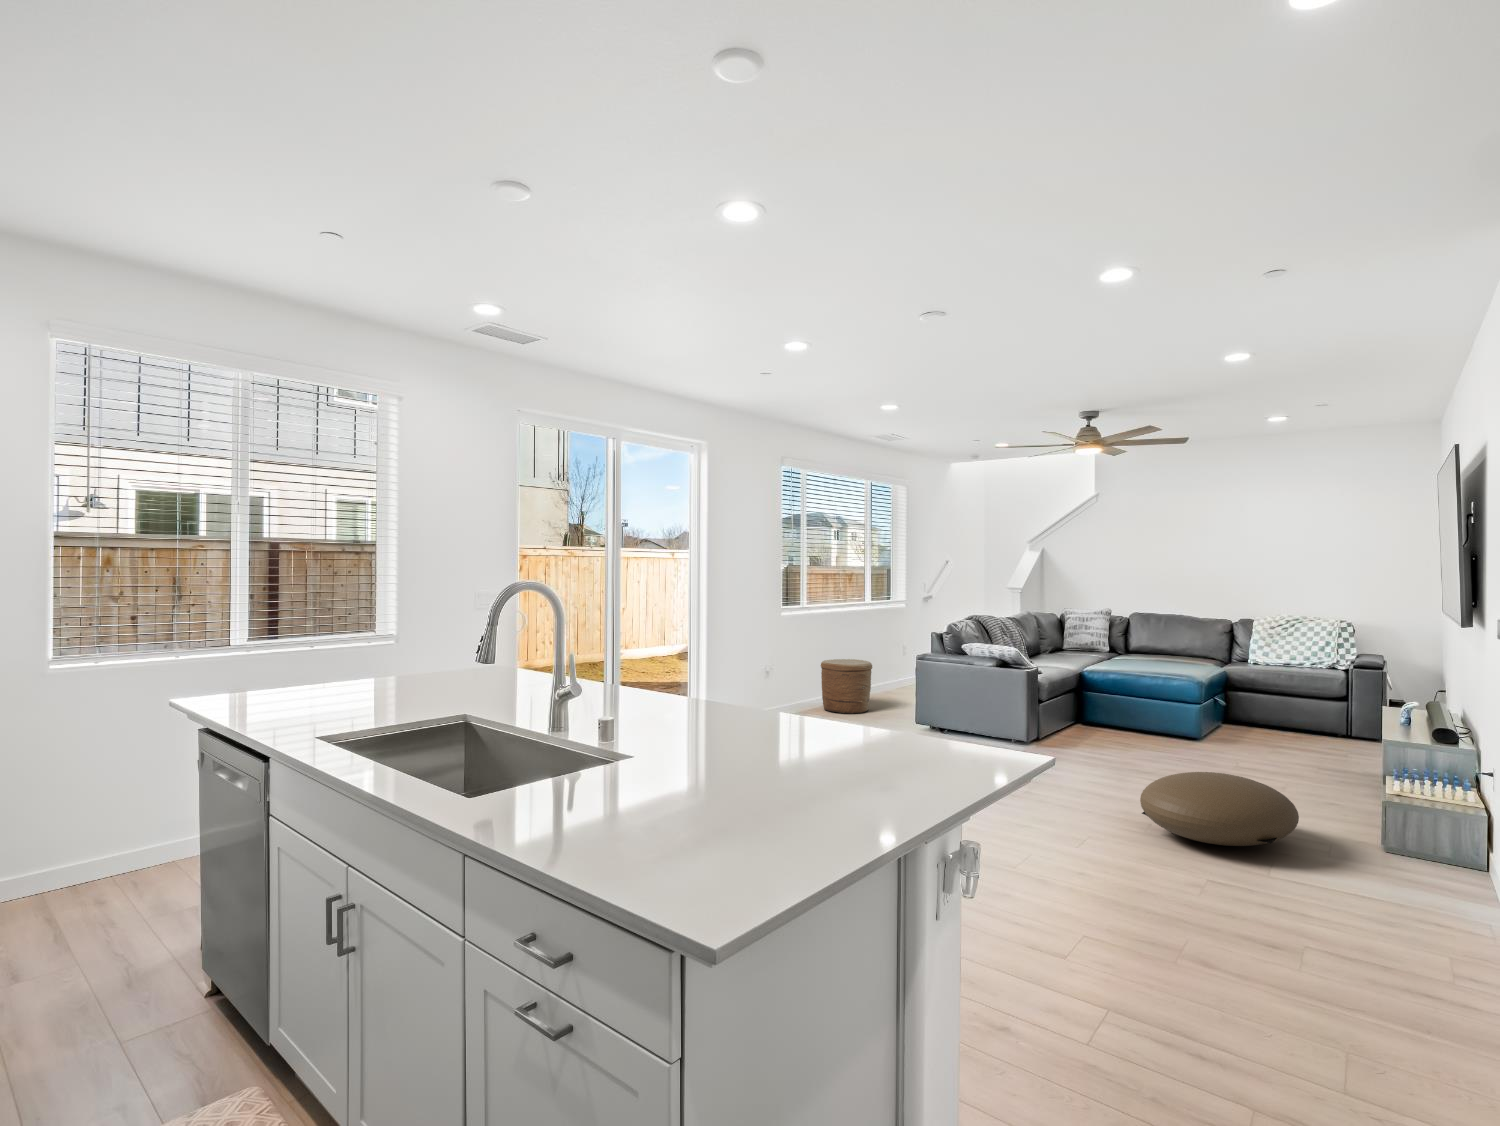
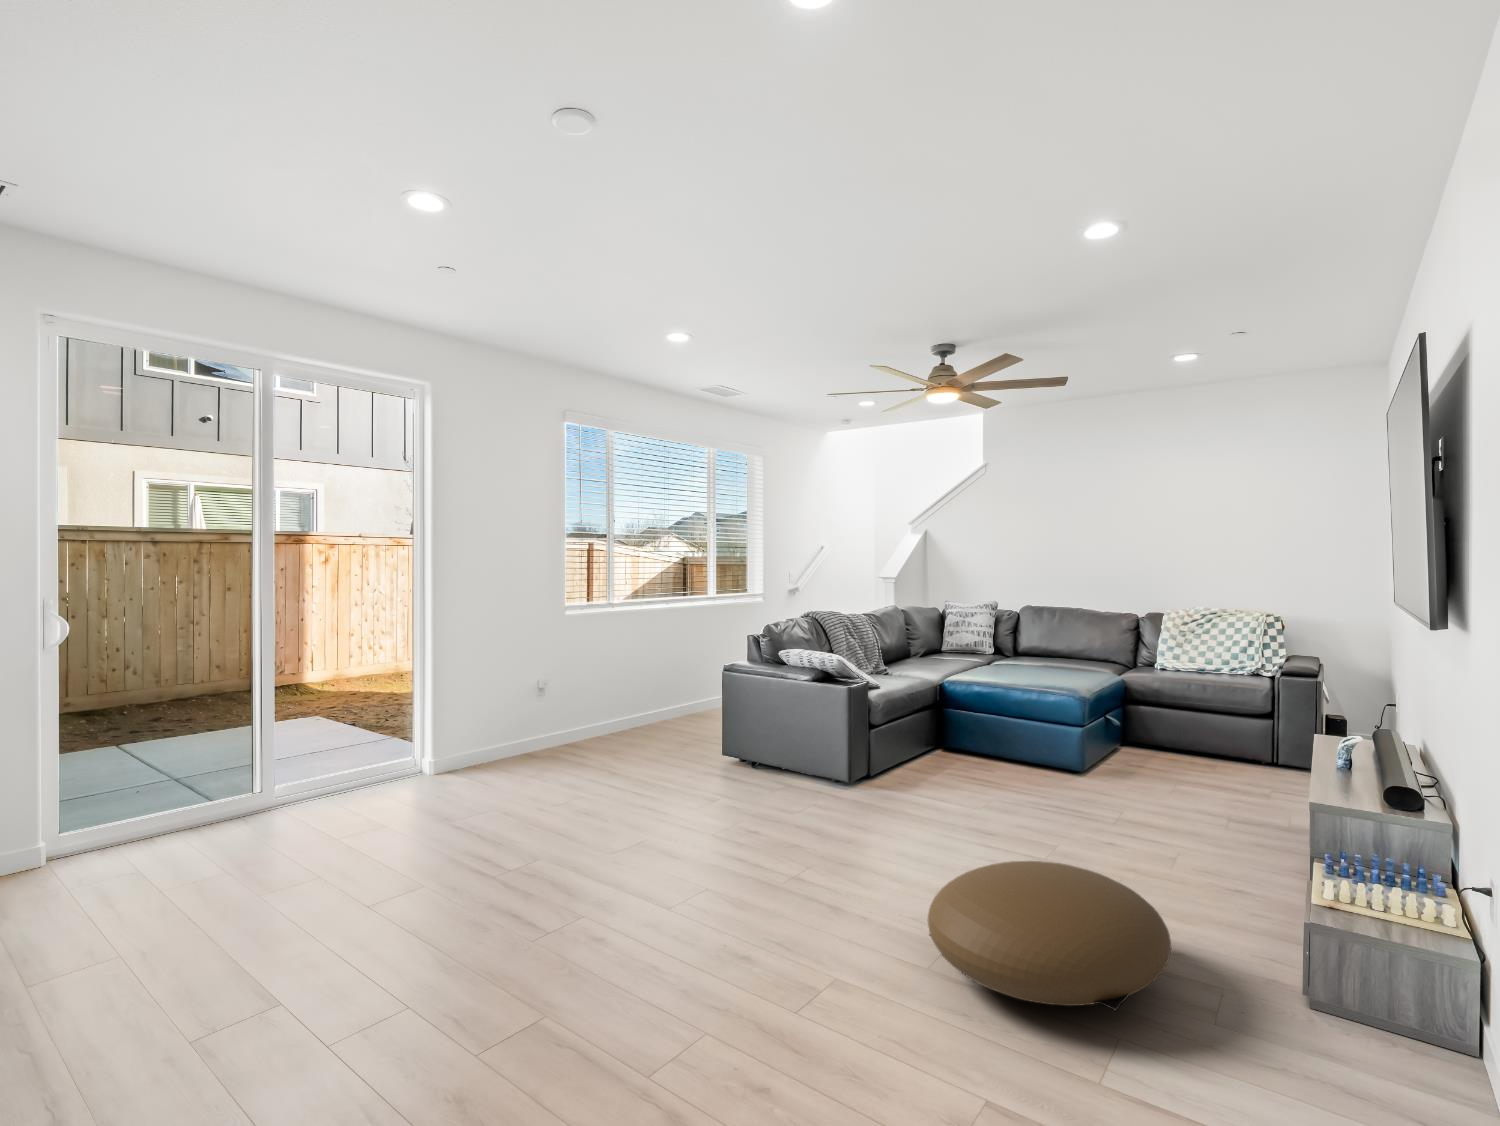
woven basket: present [821,659,872,714] -> none [623,668,689,739]

